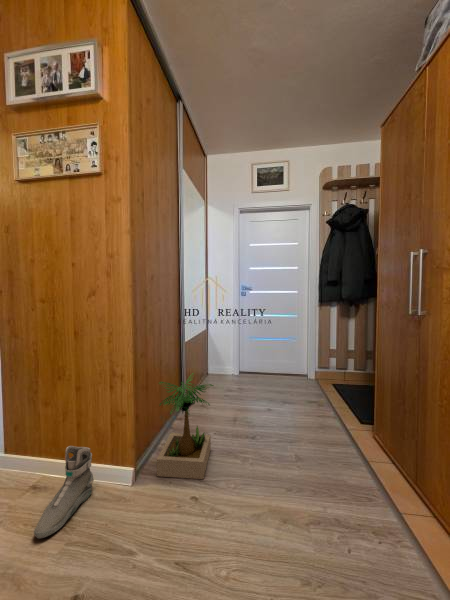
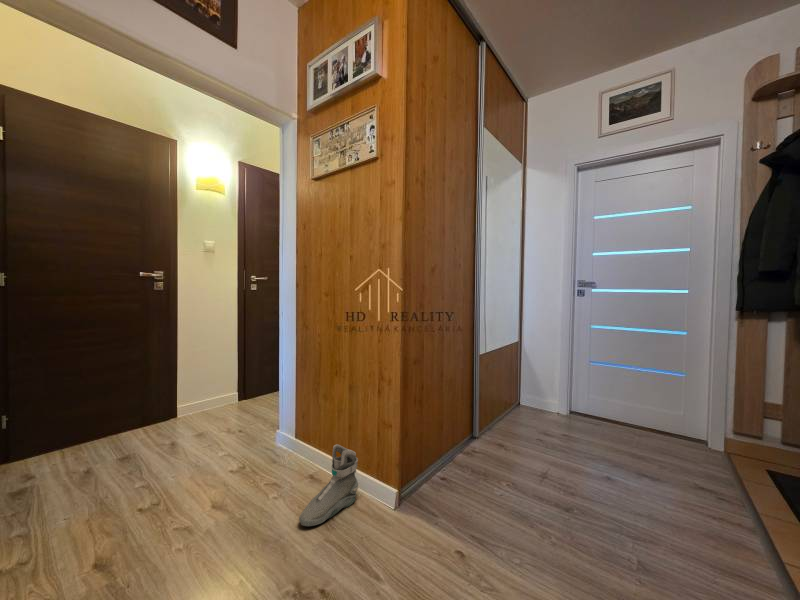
potted plant: present [157,373,213,479] -> none [423,392,510,532]

